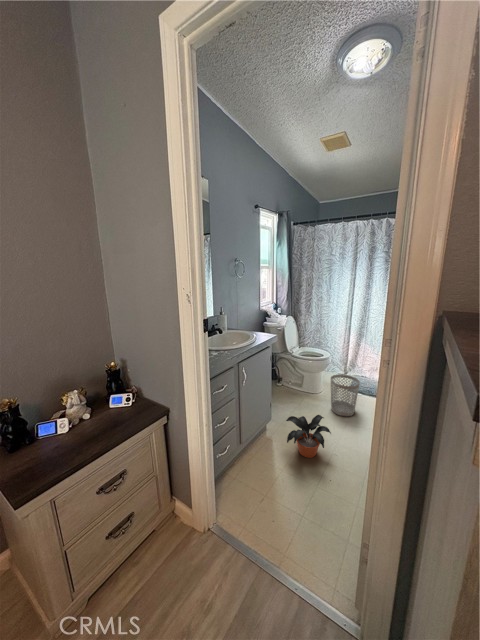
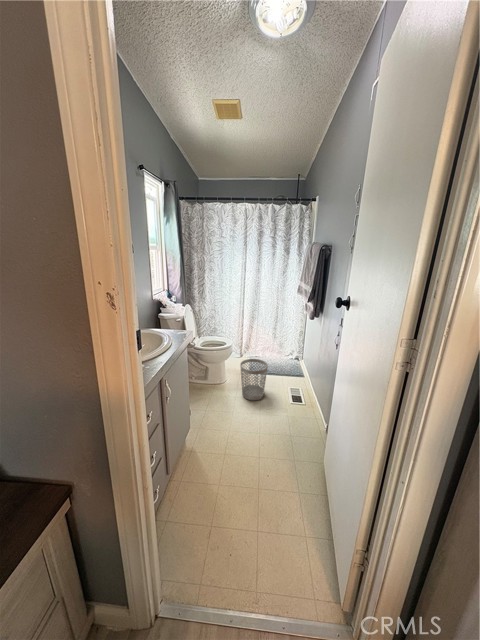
potted plant: present [286,415,331,458] -> none [211,410,261,461]

